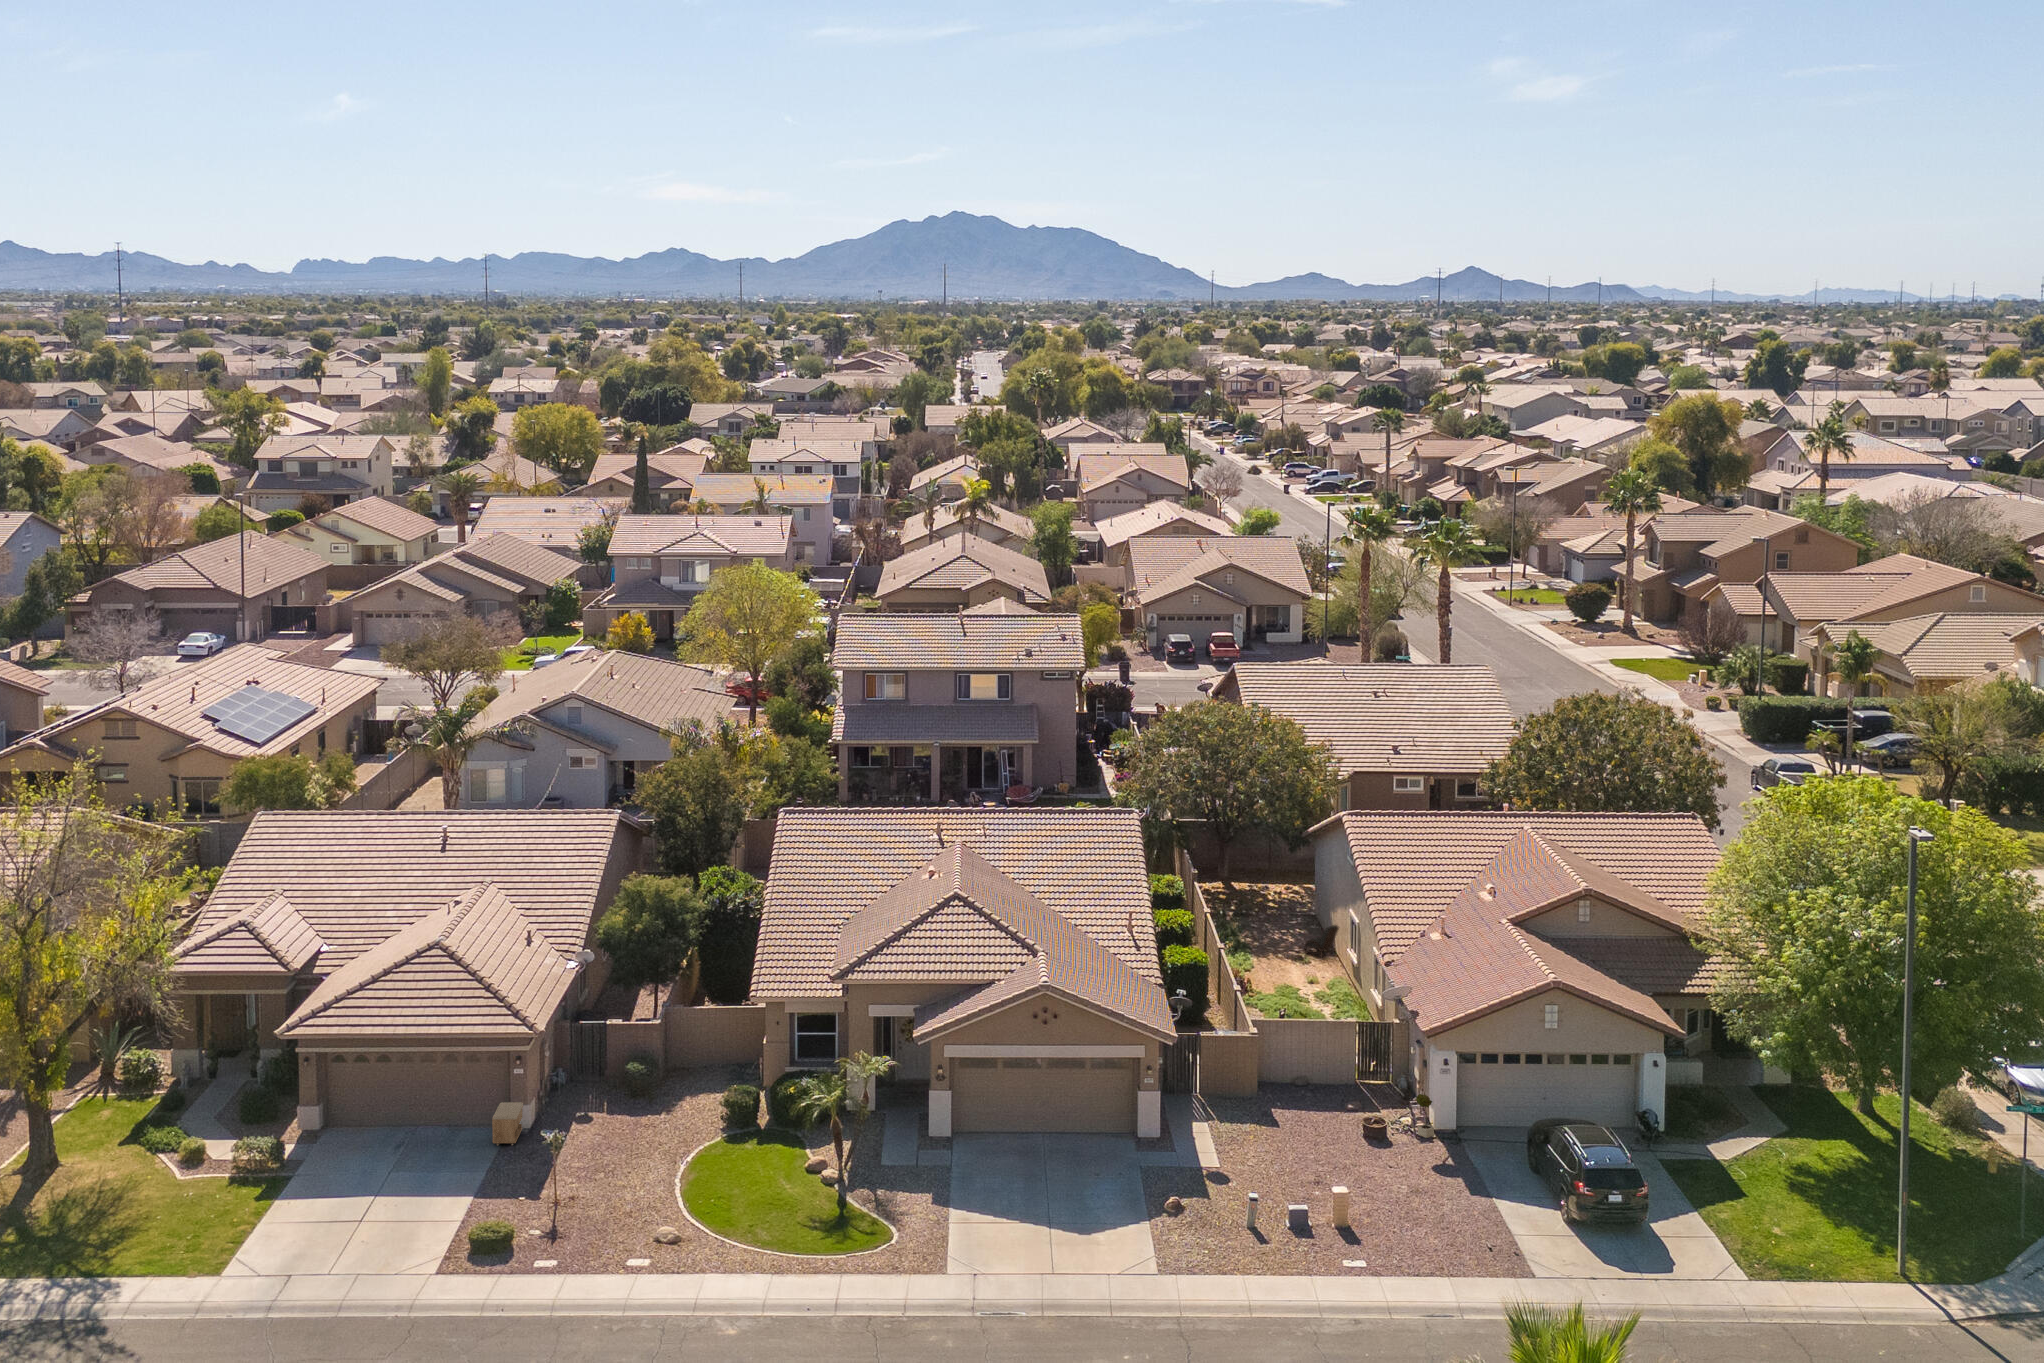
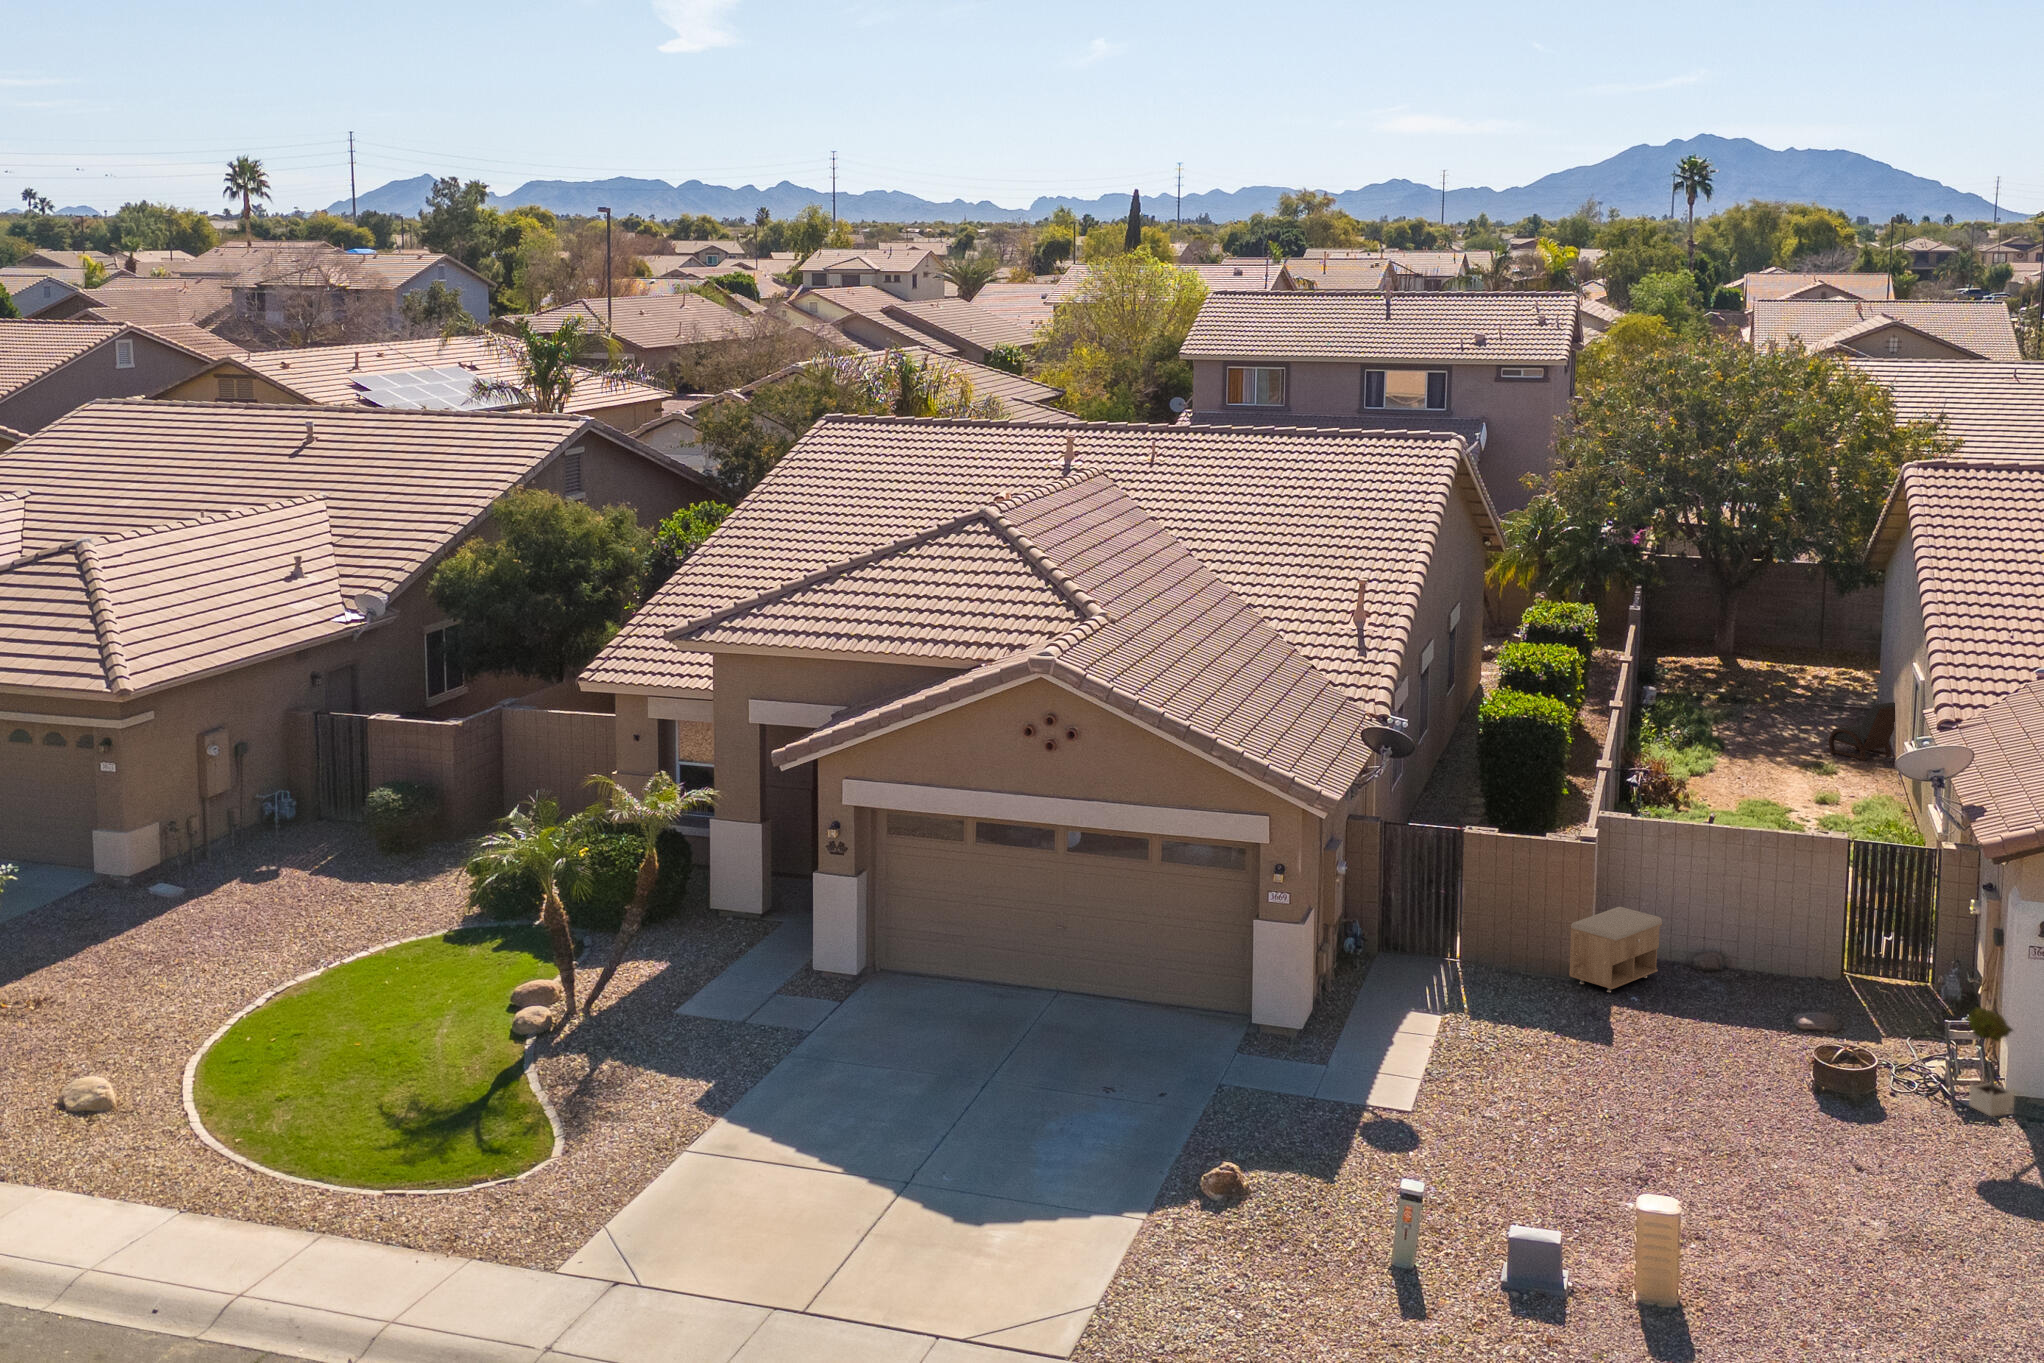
storage bench: present [492,1102,523,1145] -> present [1569,907,1662,992]

